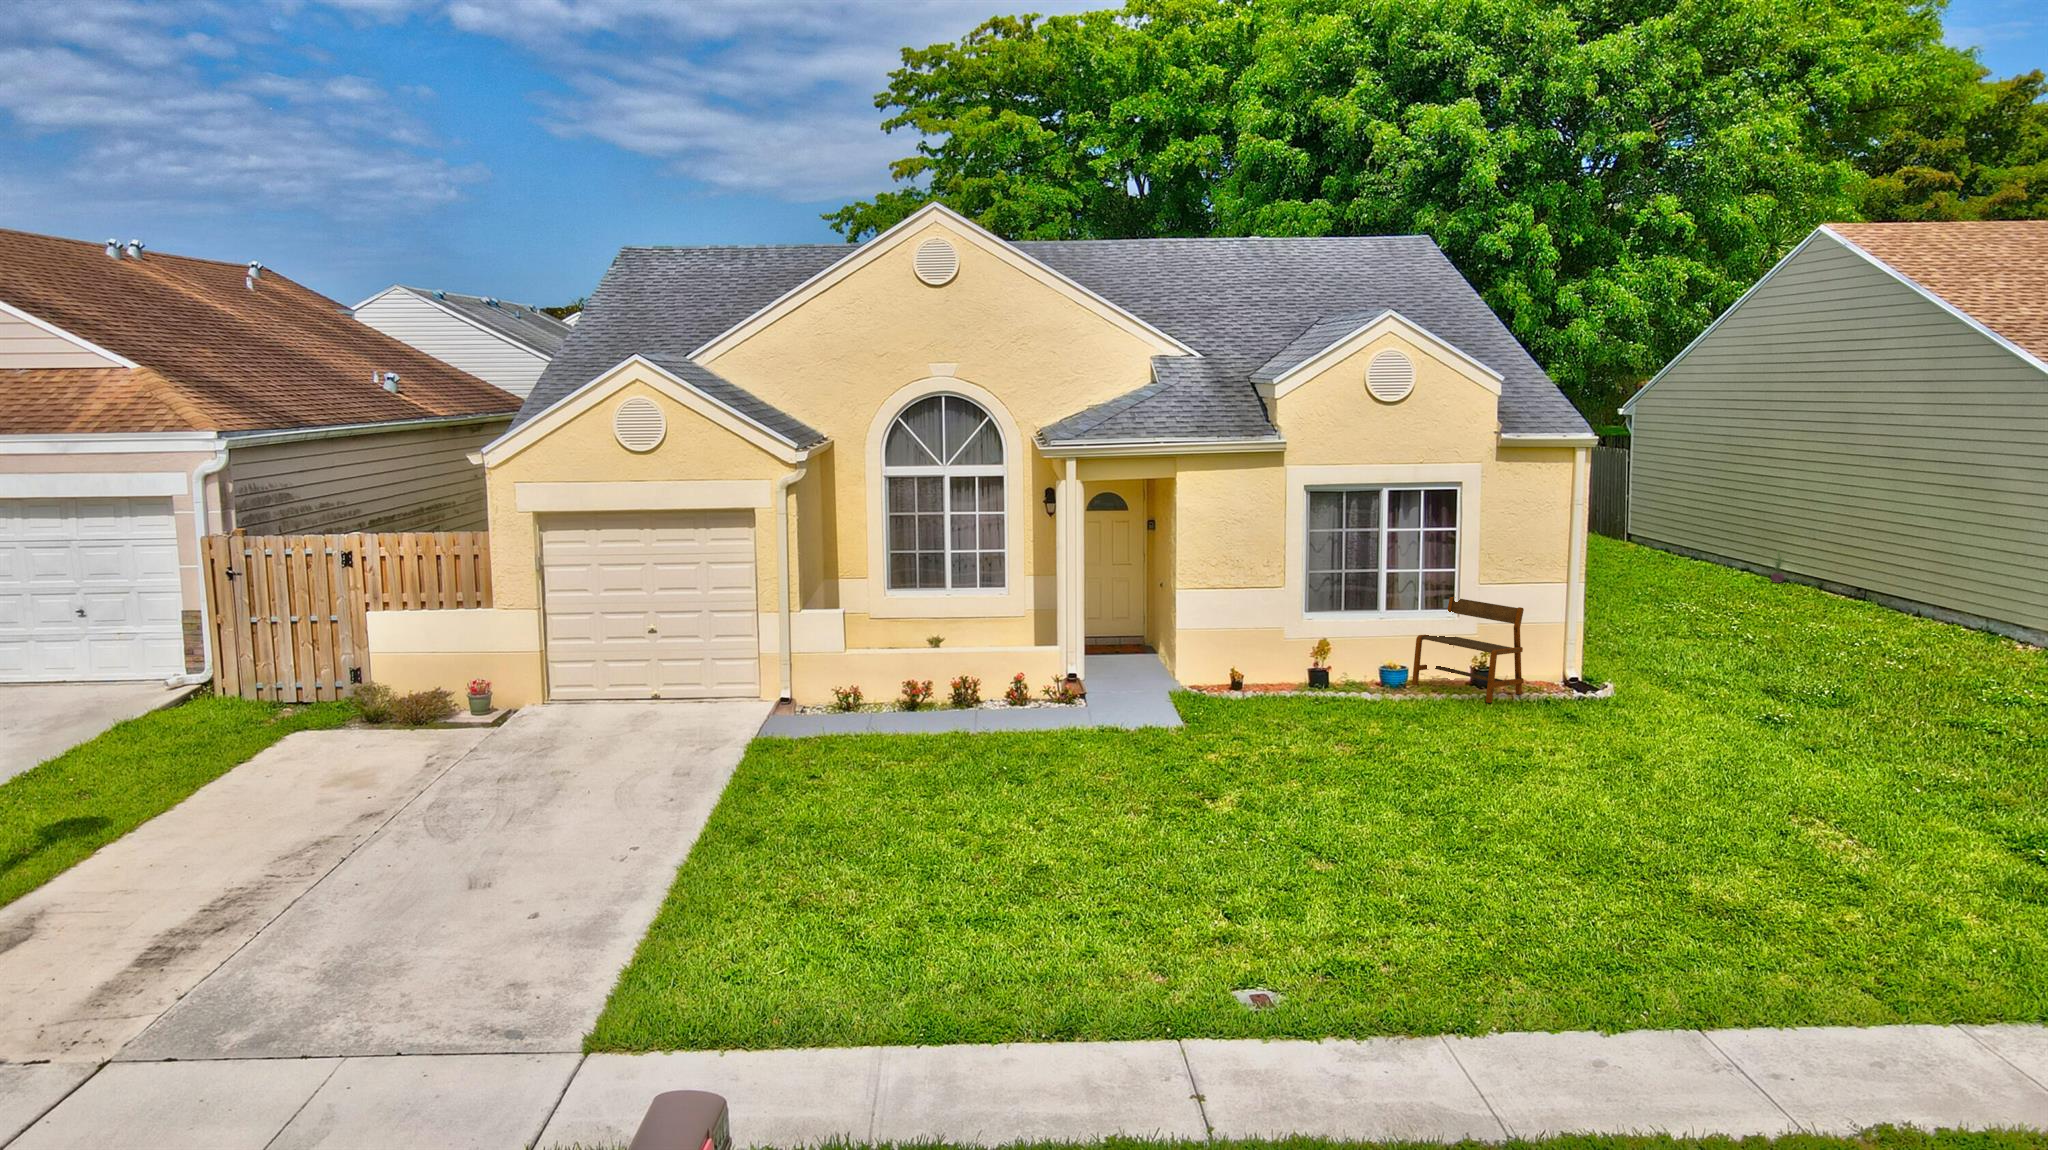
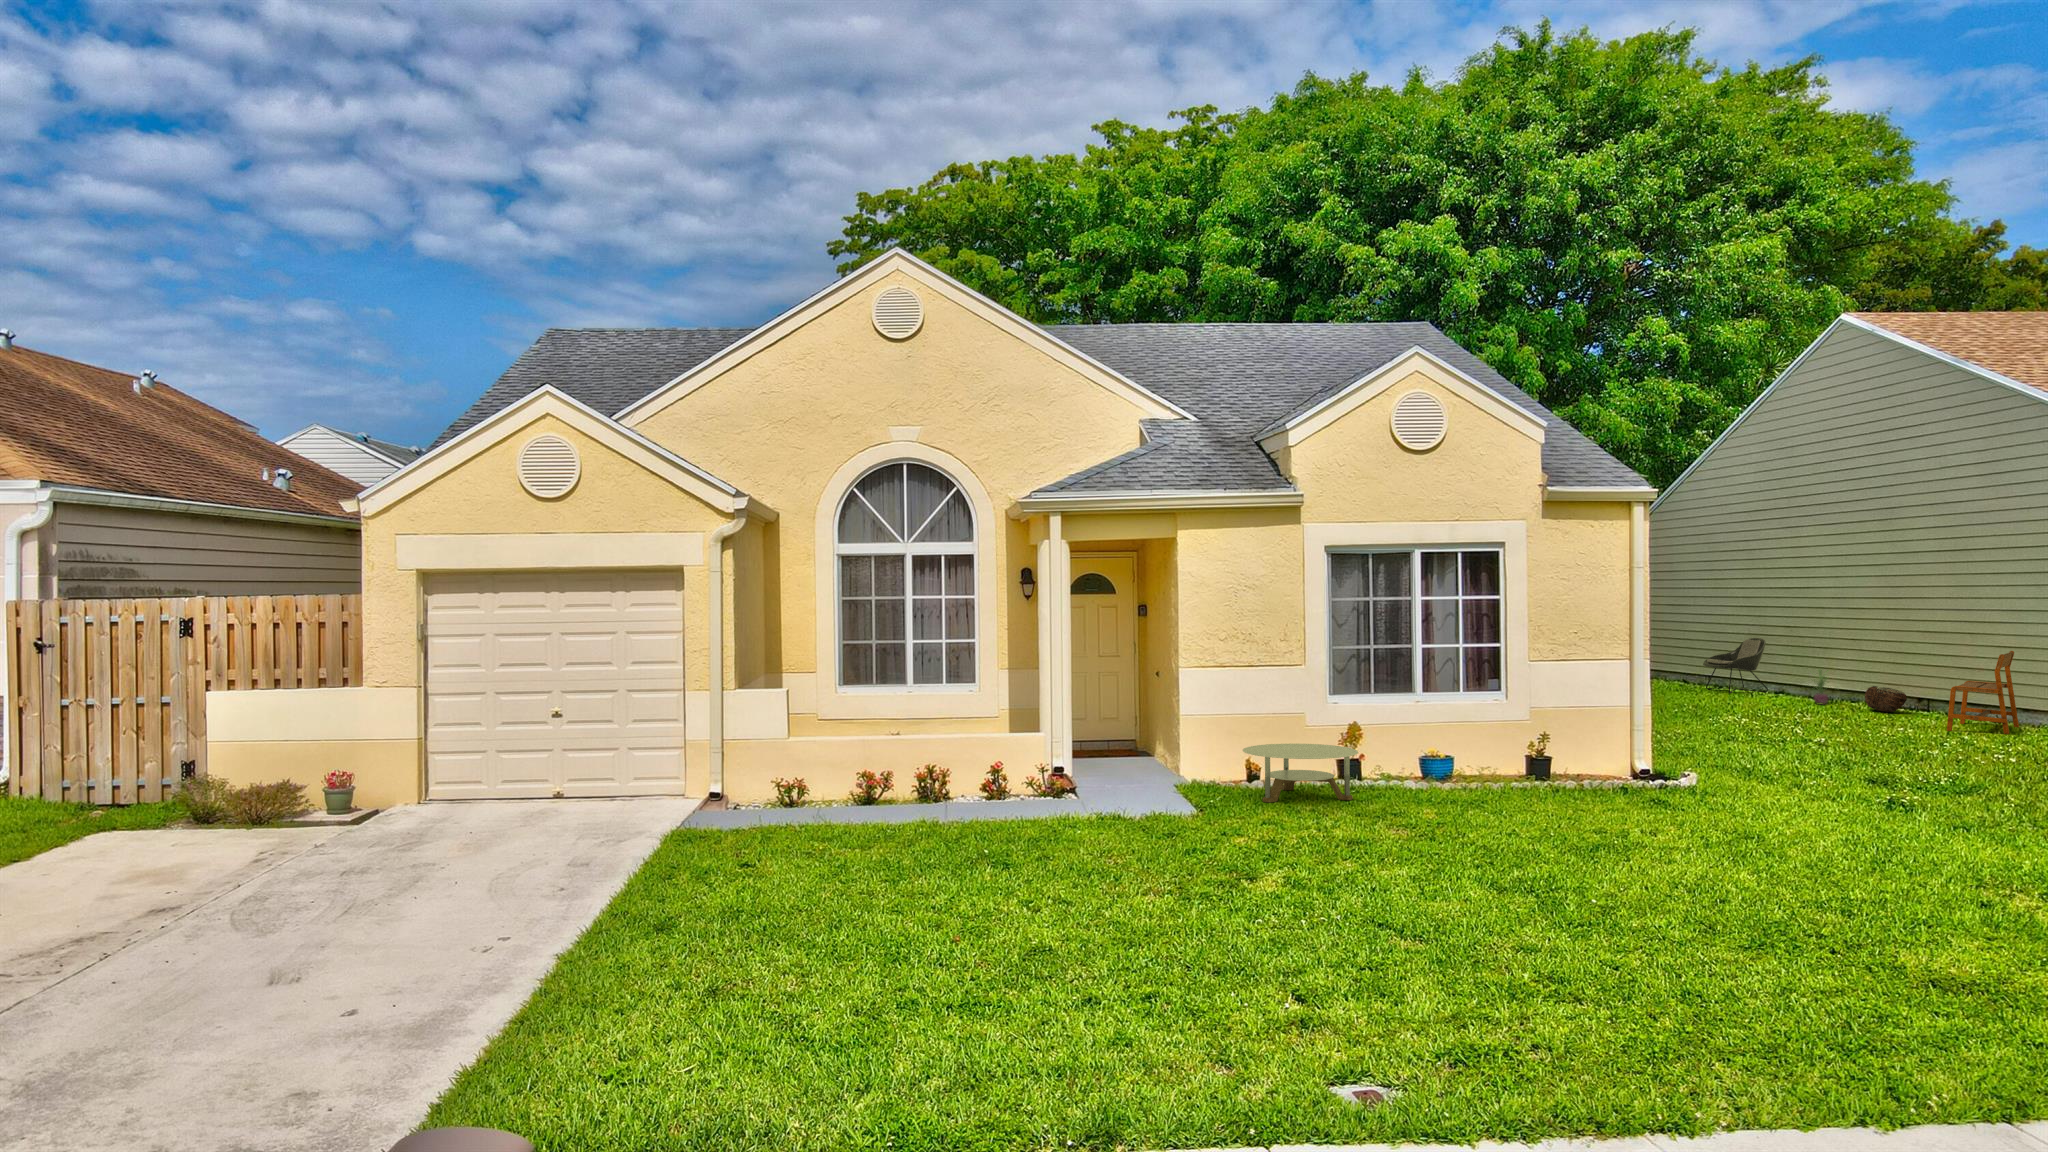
lounge chair: none [1678,515,1737,567] -> present [1703,638,1768,693]
basket: none [1814,570,1851,595] -> present [1865,686,1907,712]
bench: present [1412,597,1524,703] -> present [1947,651,2019,734]
round table: none [1228,652,1325,706] -> present [1243,743,1358,802]

